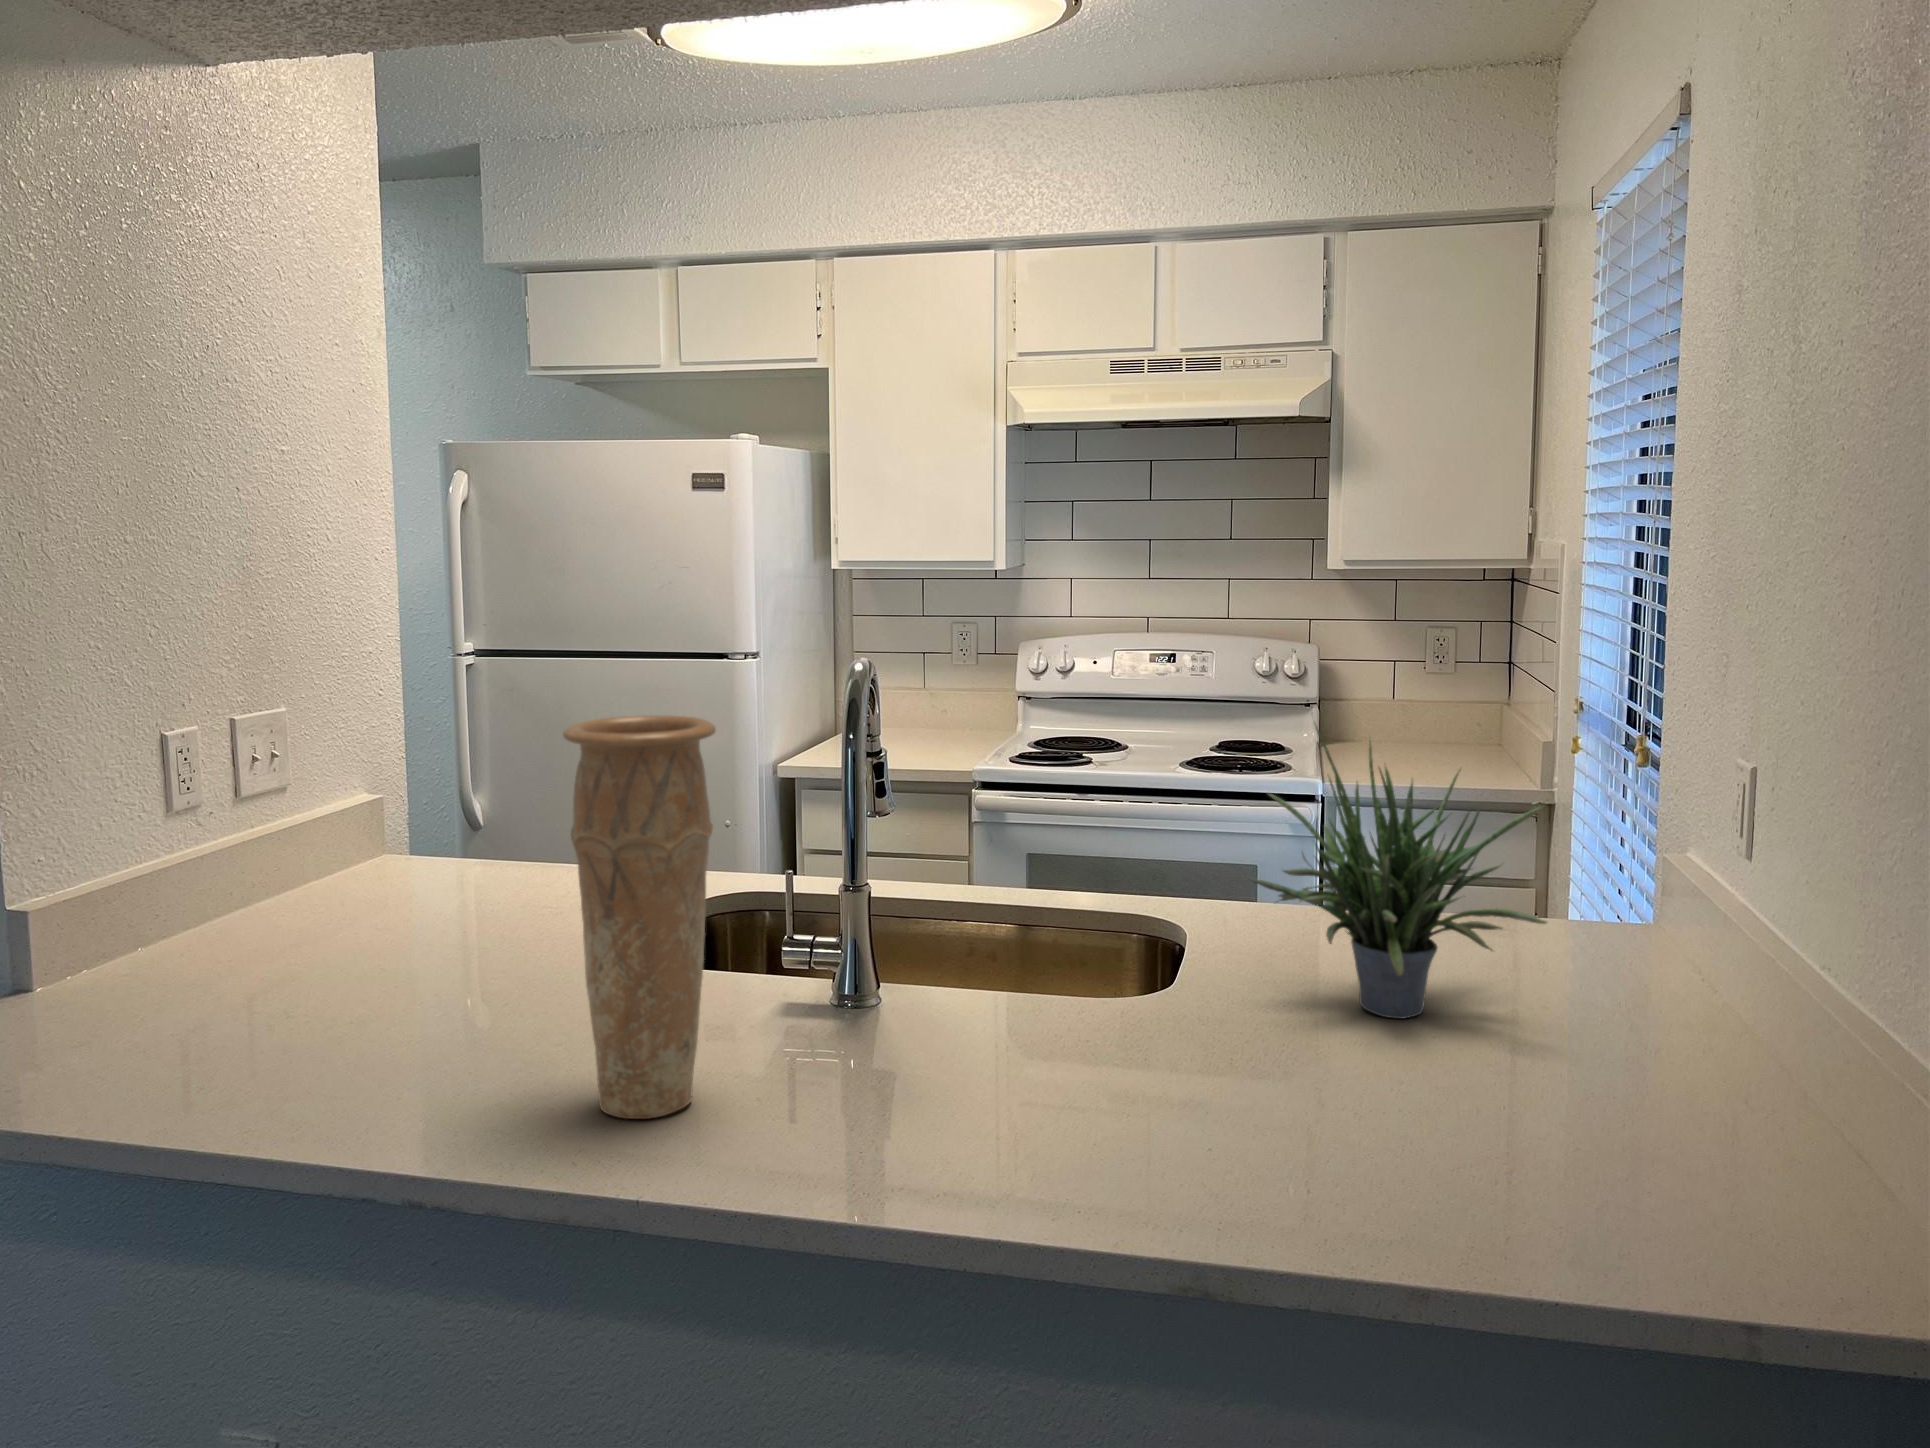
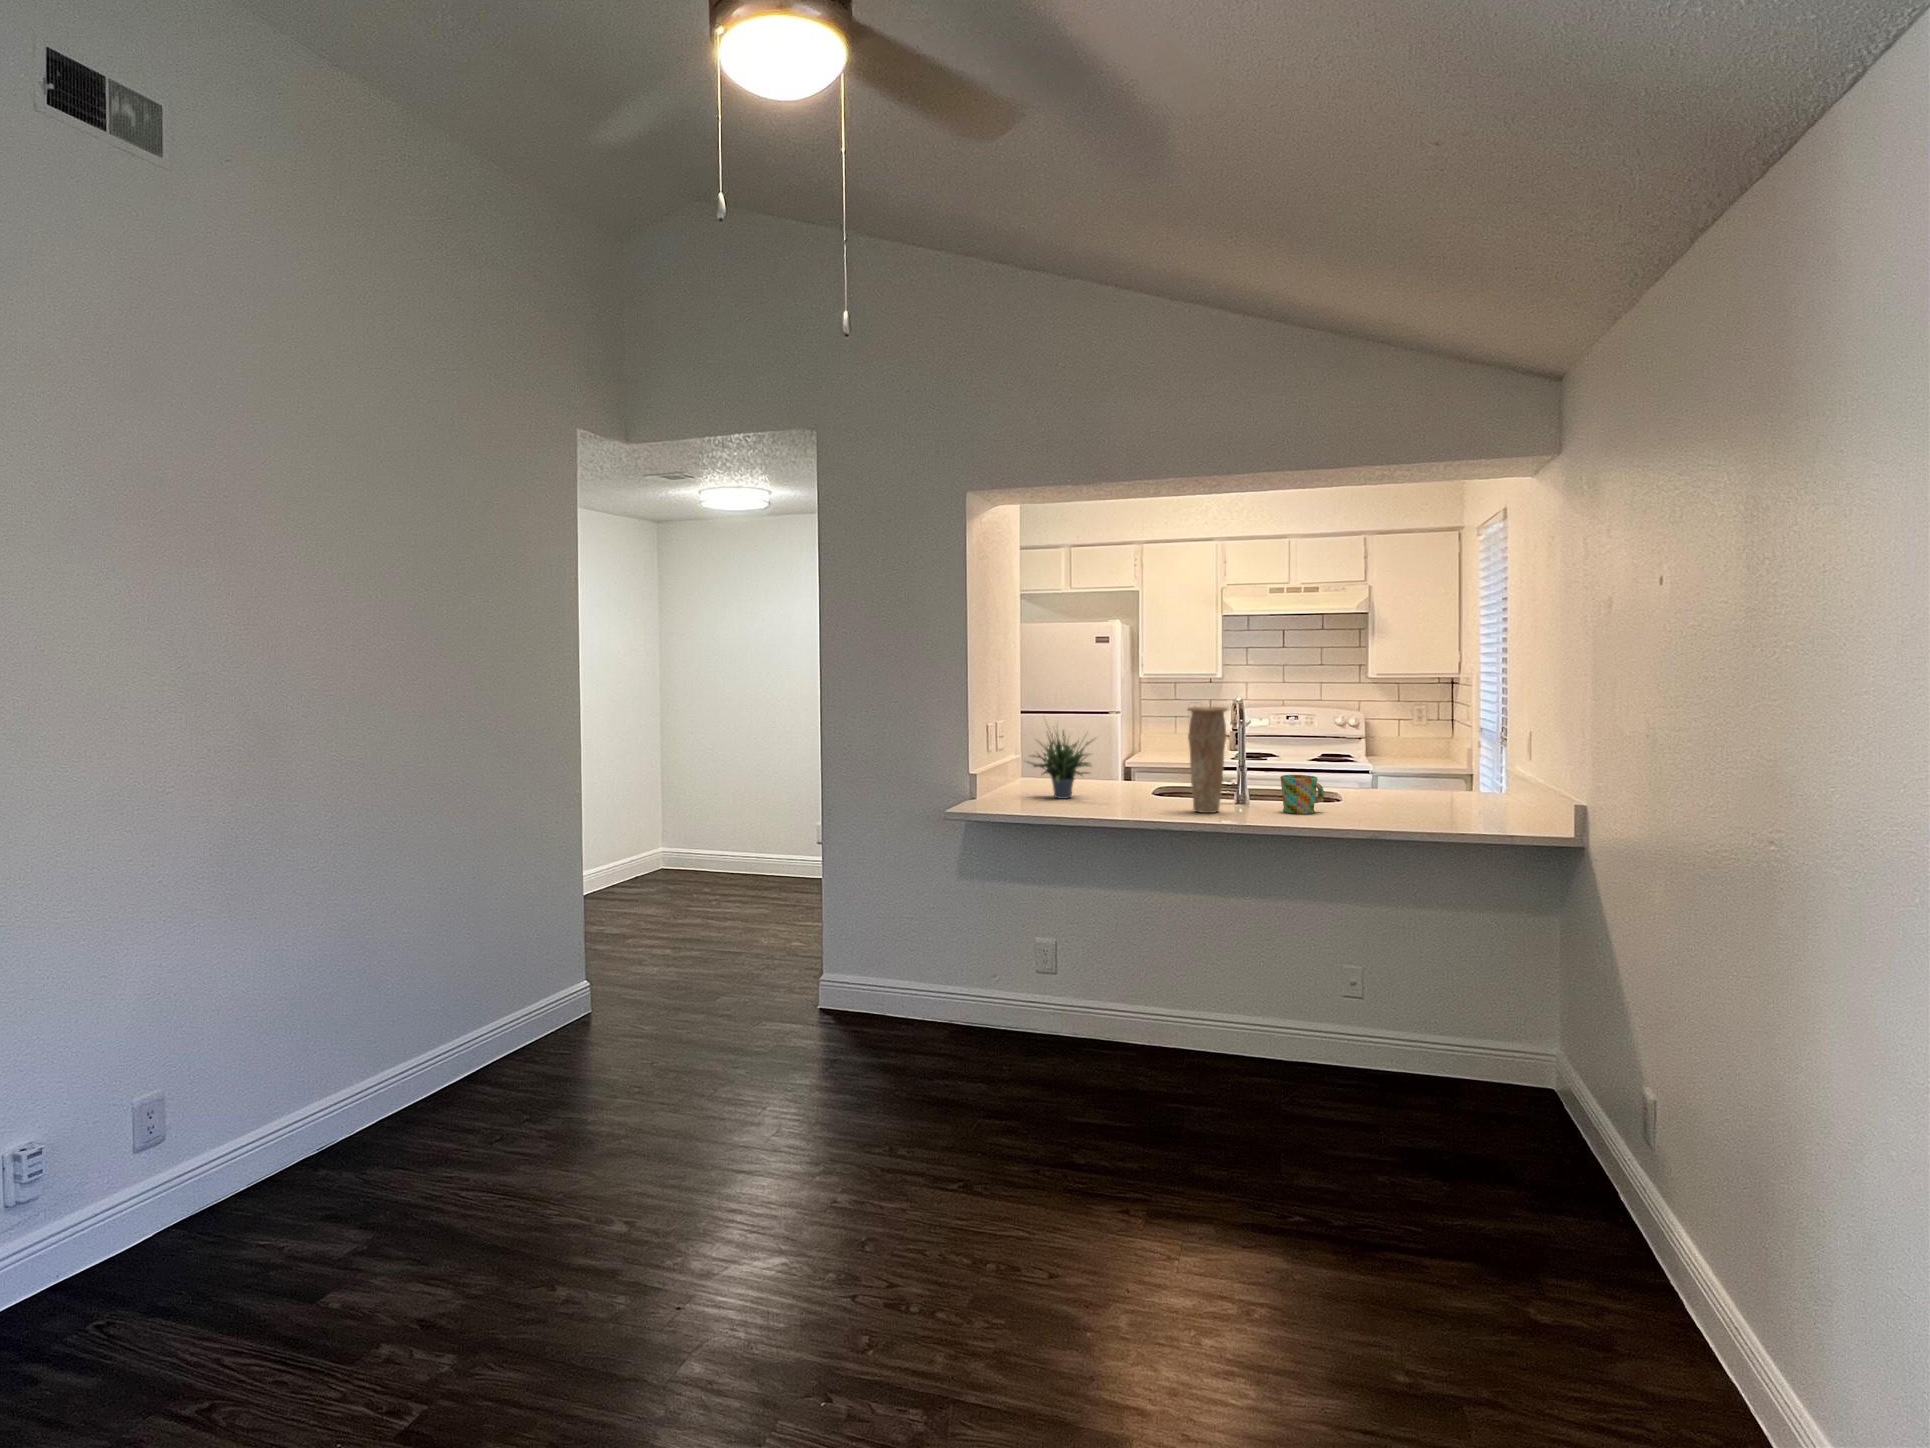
potted plant: present [1250,727,1547,1019] -> present [1028,731,1090,799]
mug: none [913,955,1070,1119] -> present [1280,775,1324,814]

